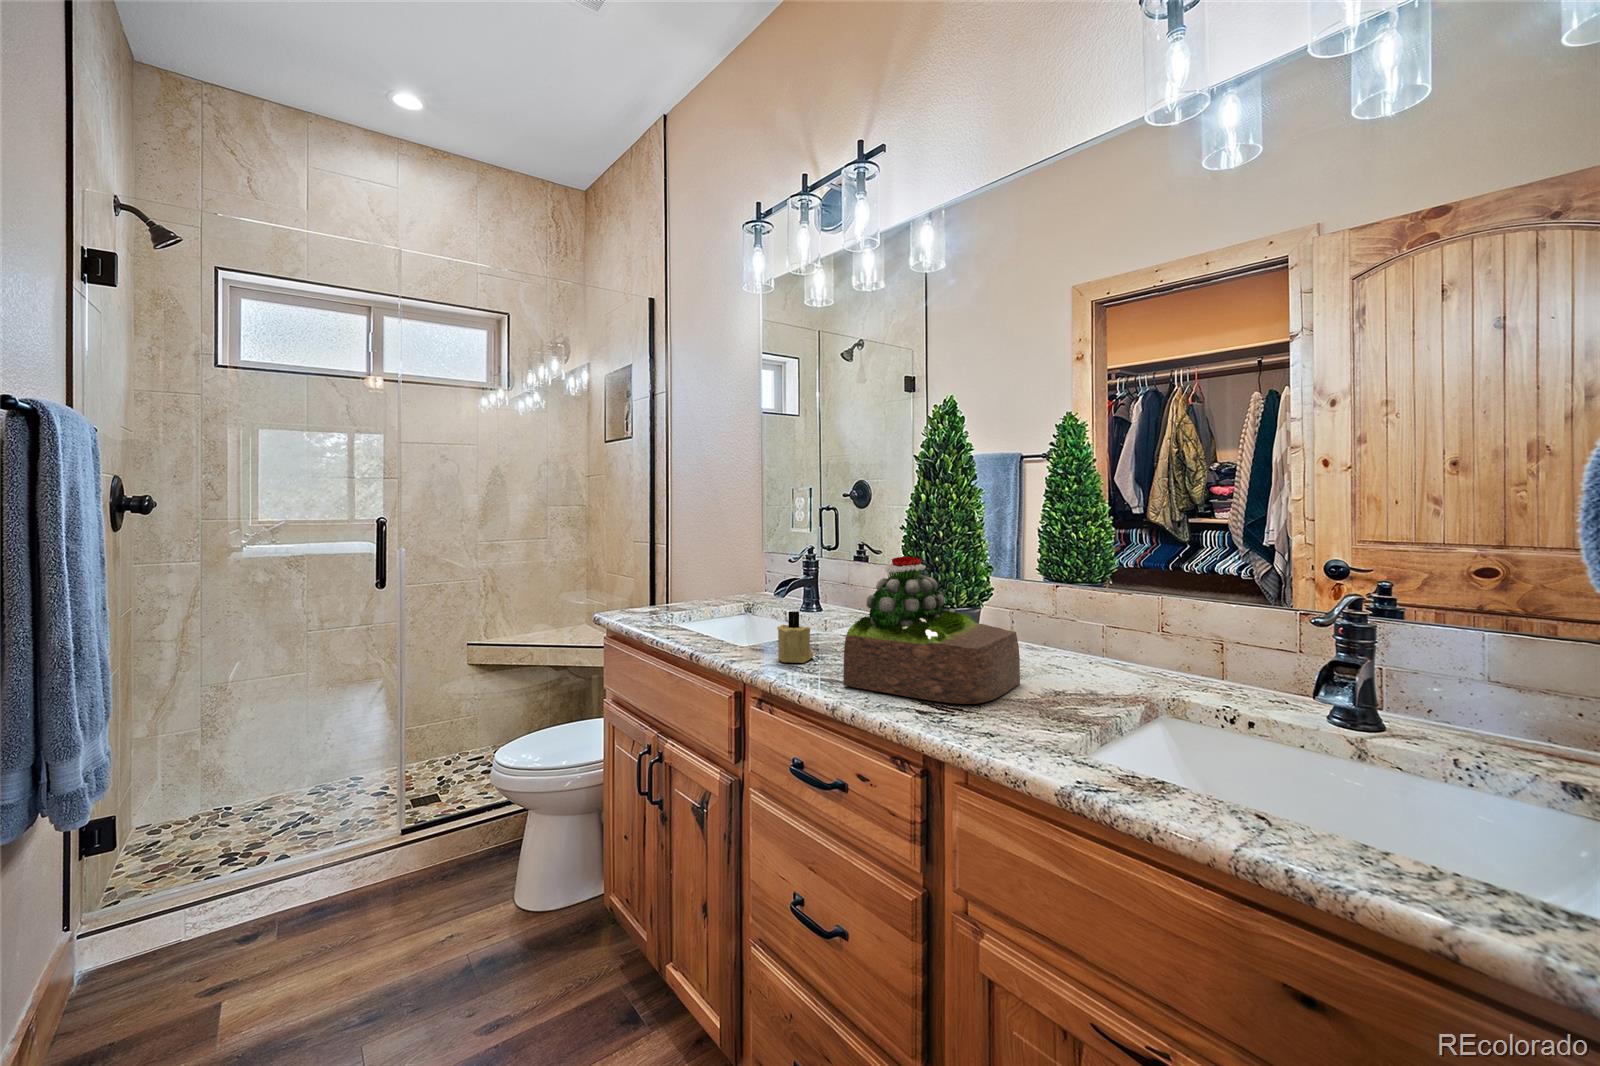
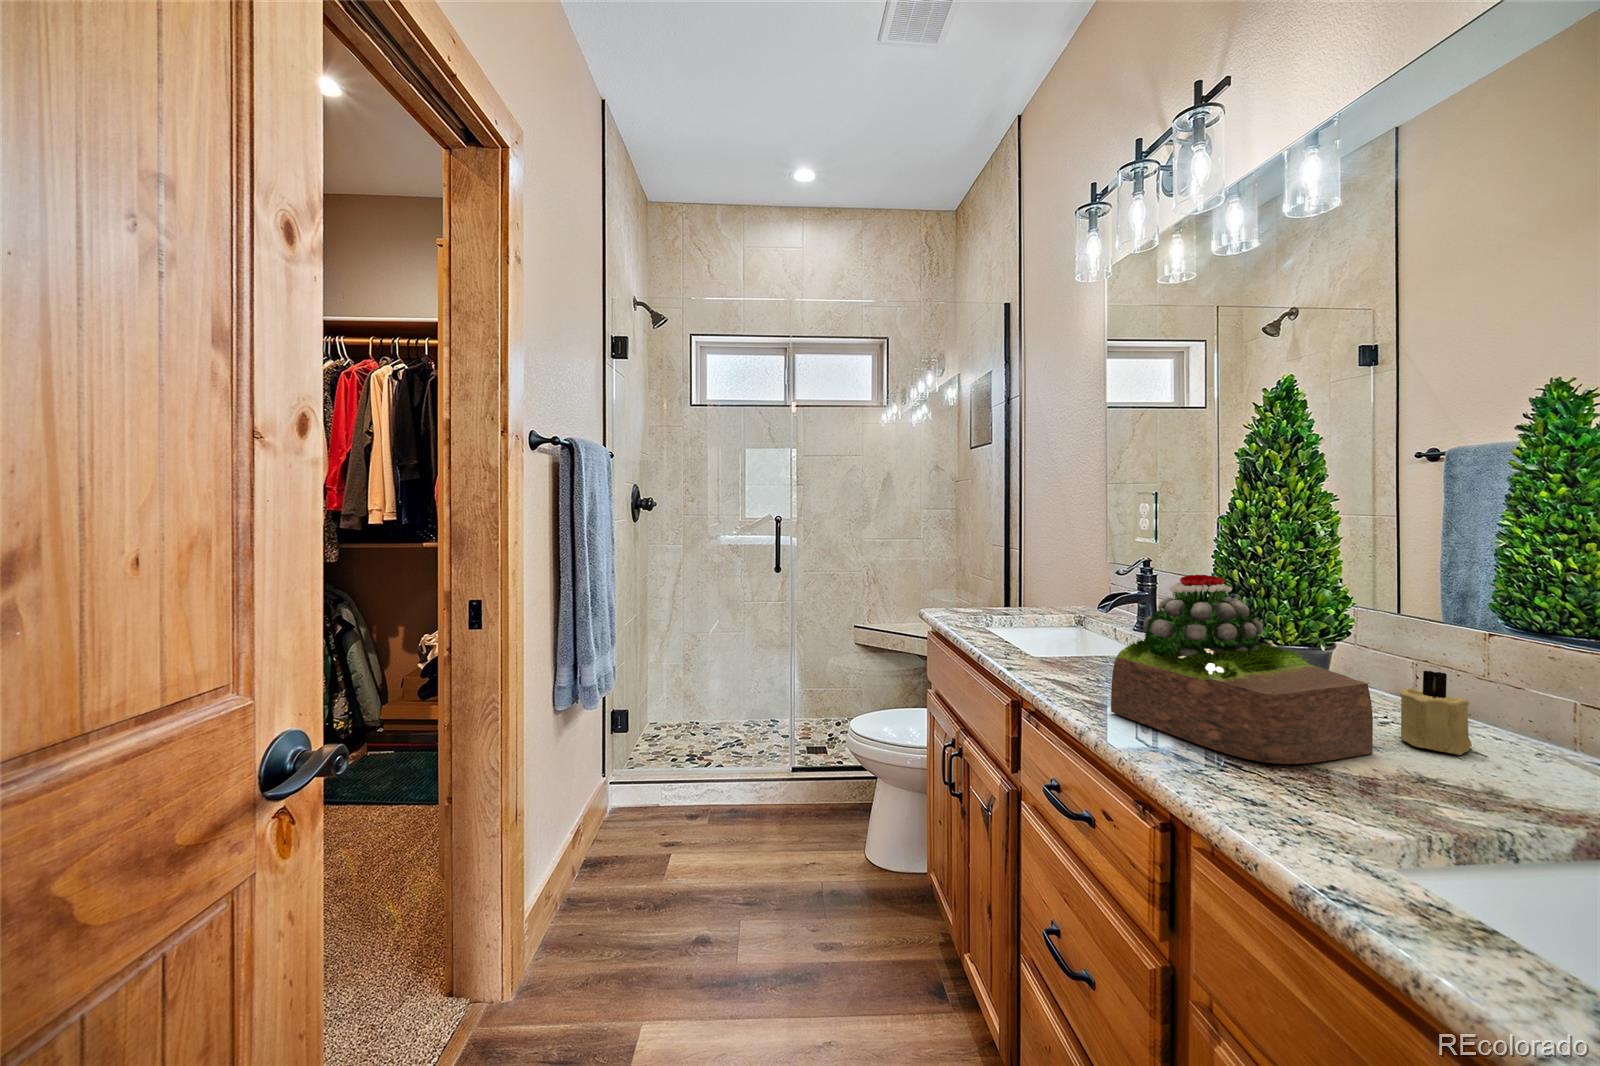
candle: present [777,611,813,663] -> present [1399,671,1472,755]

